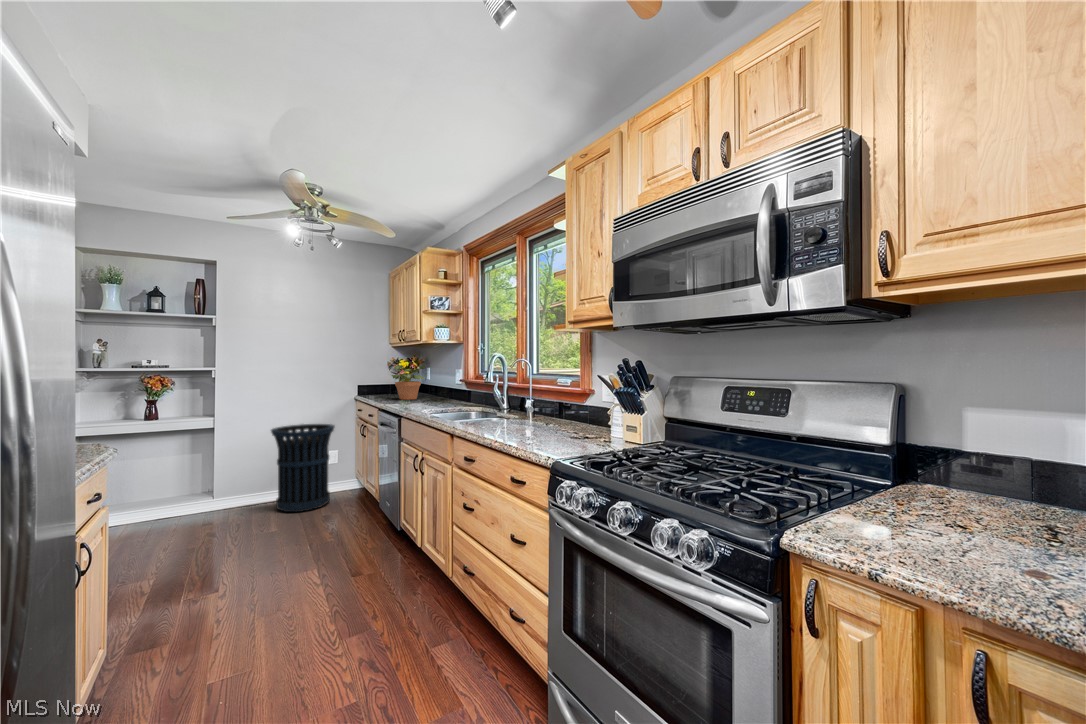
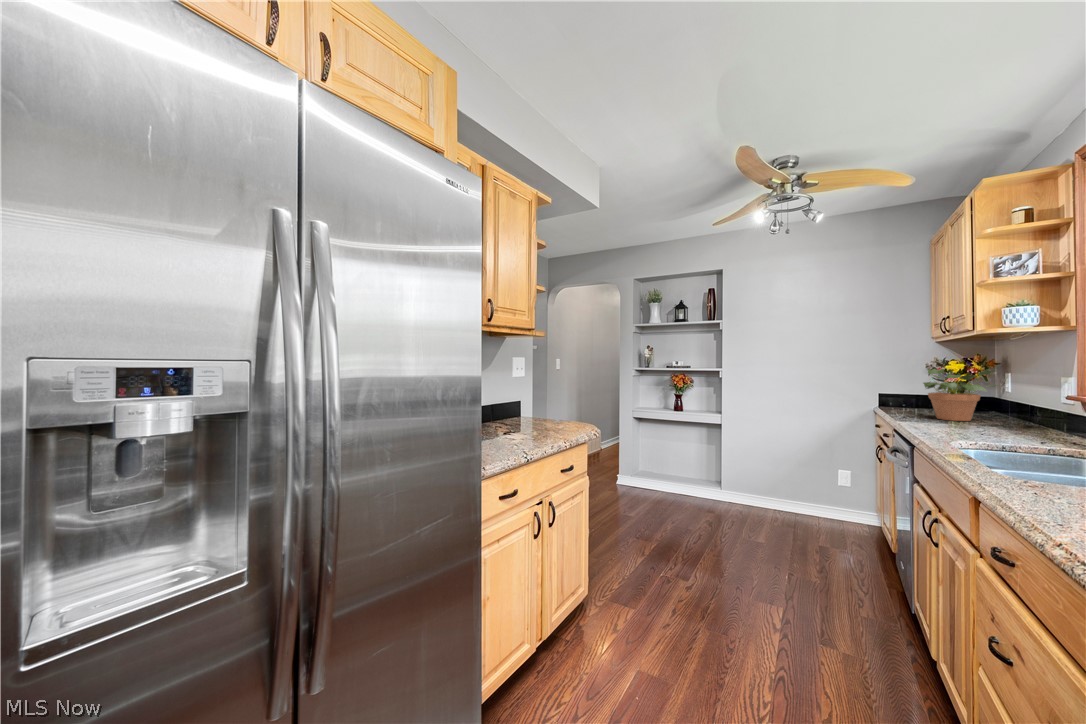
trash can: present [271,424,334,512] -> none [765,432,840,533]

